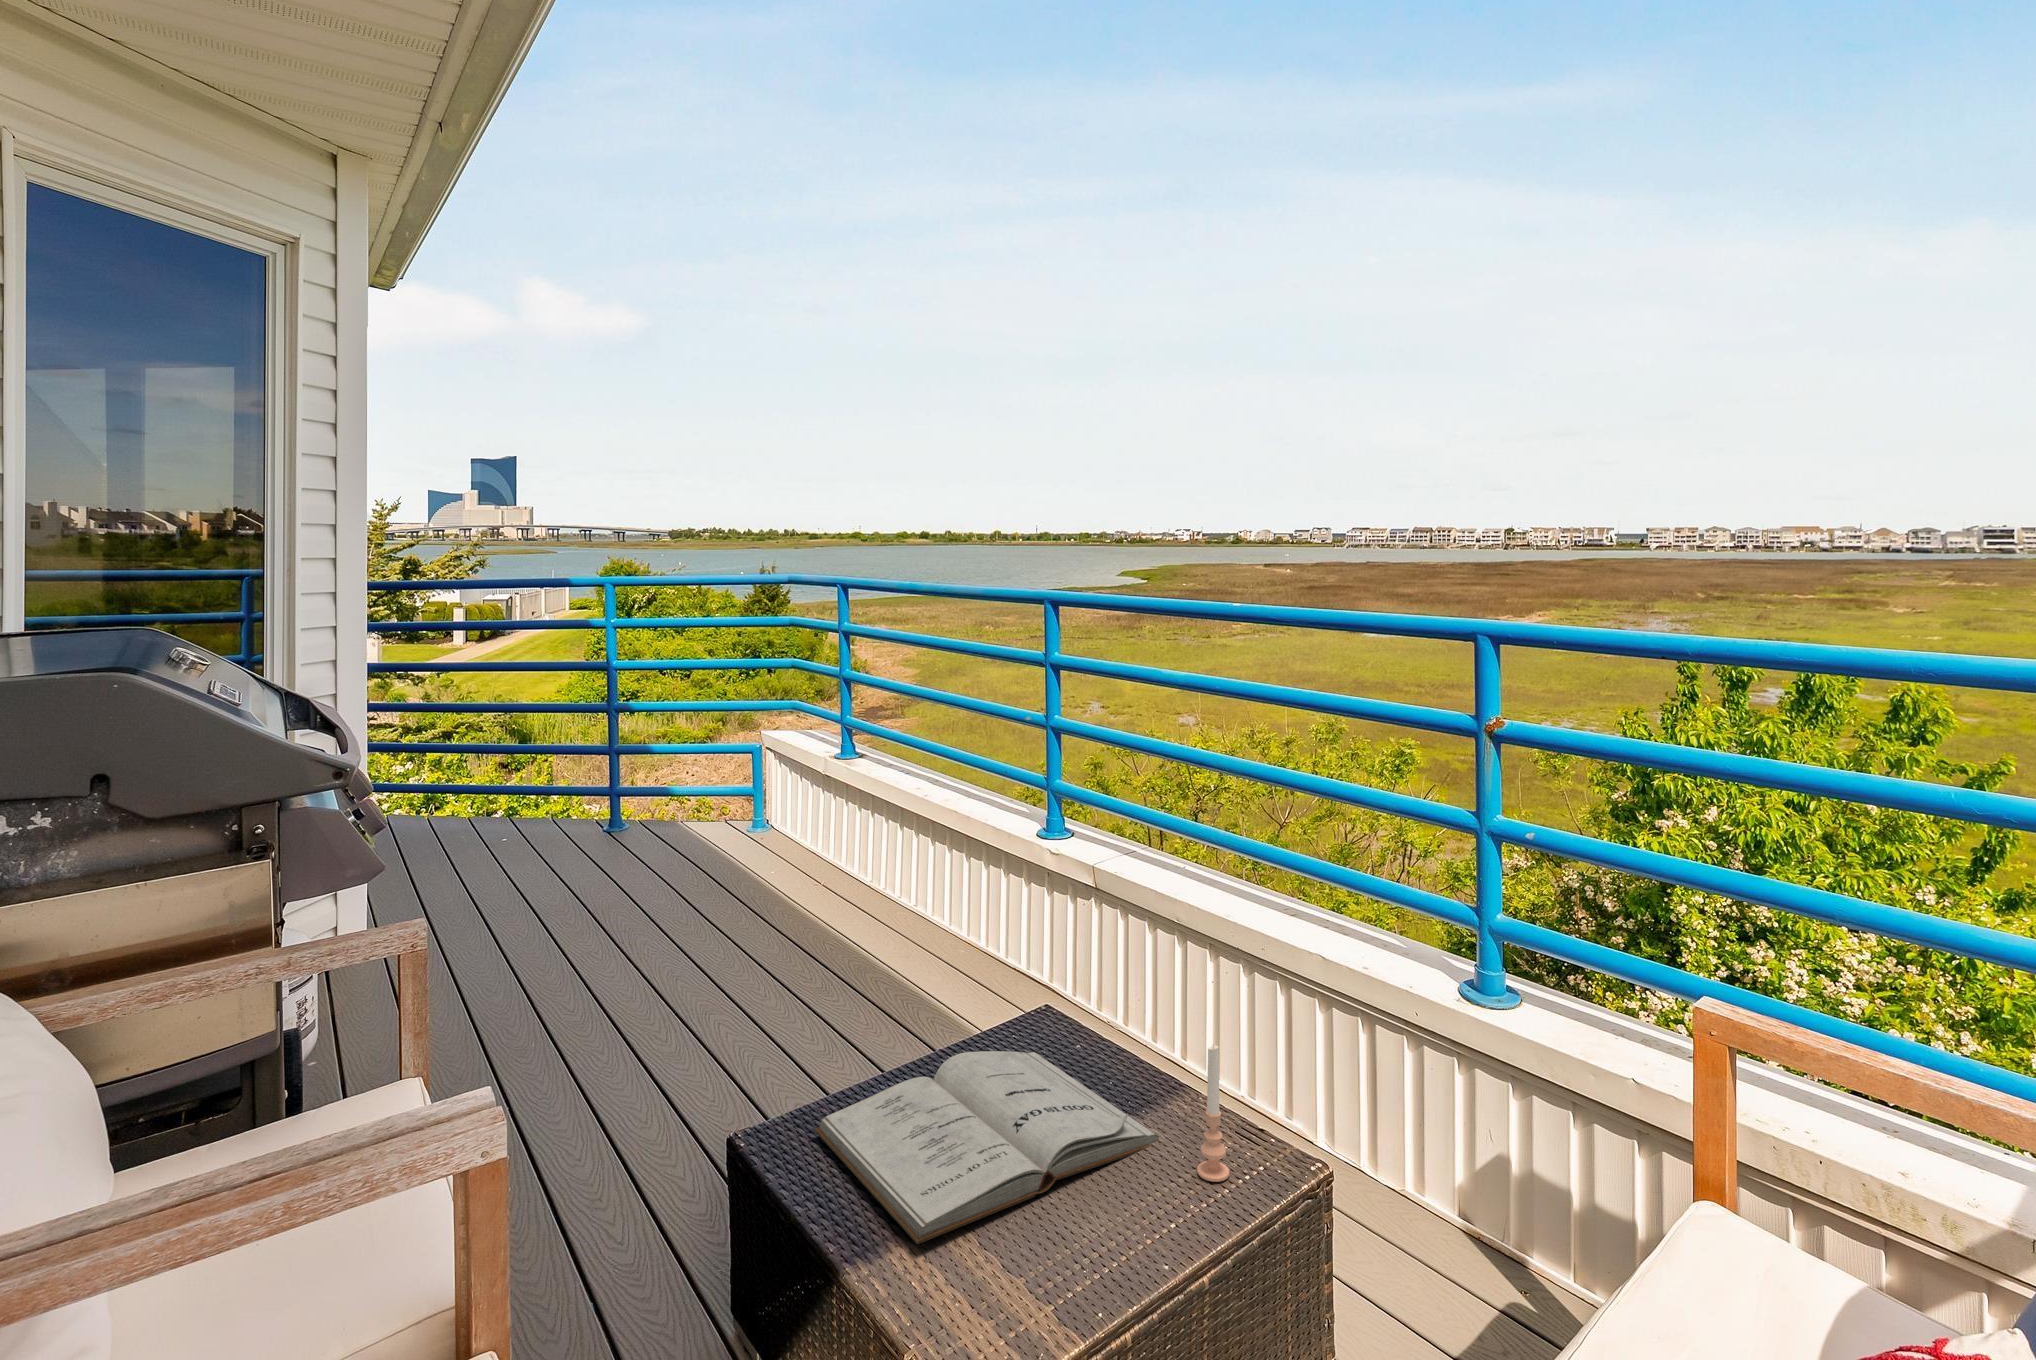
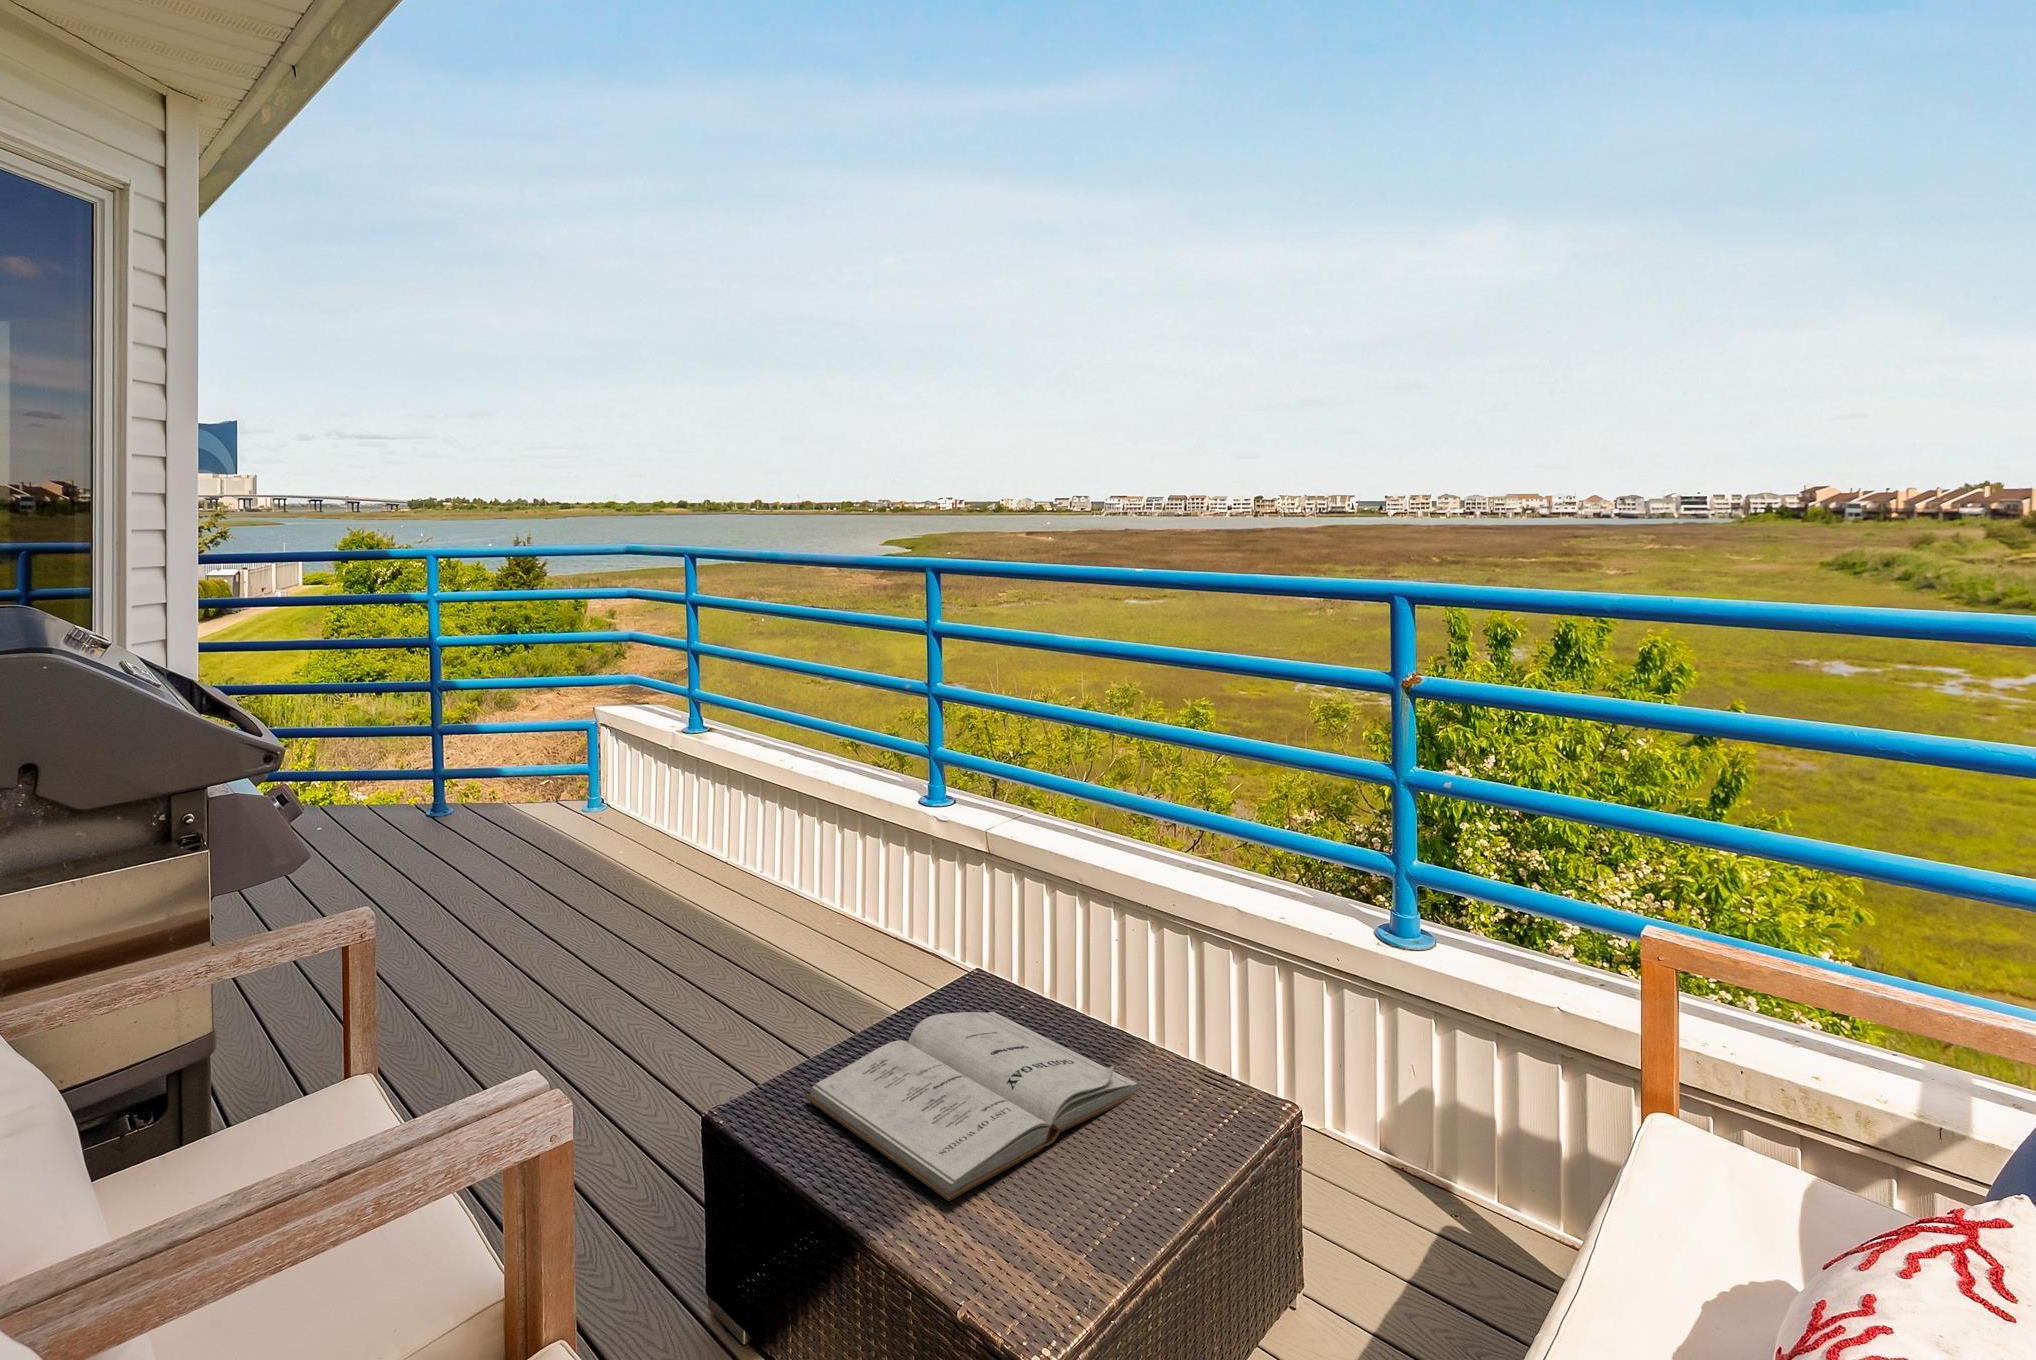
candle: present [1197,1045,1229,1182] -> none [1188,996,1219,1125]

